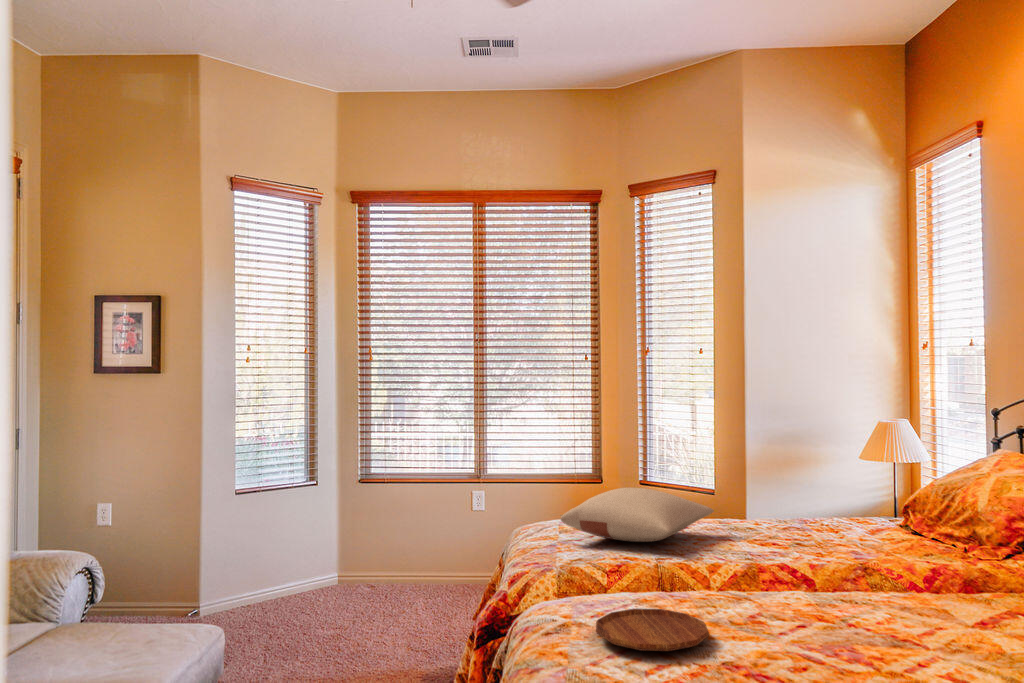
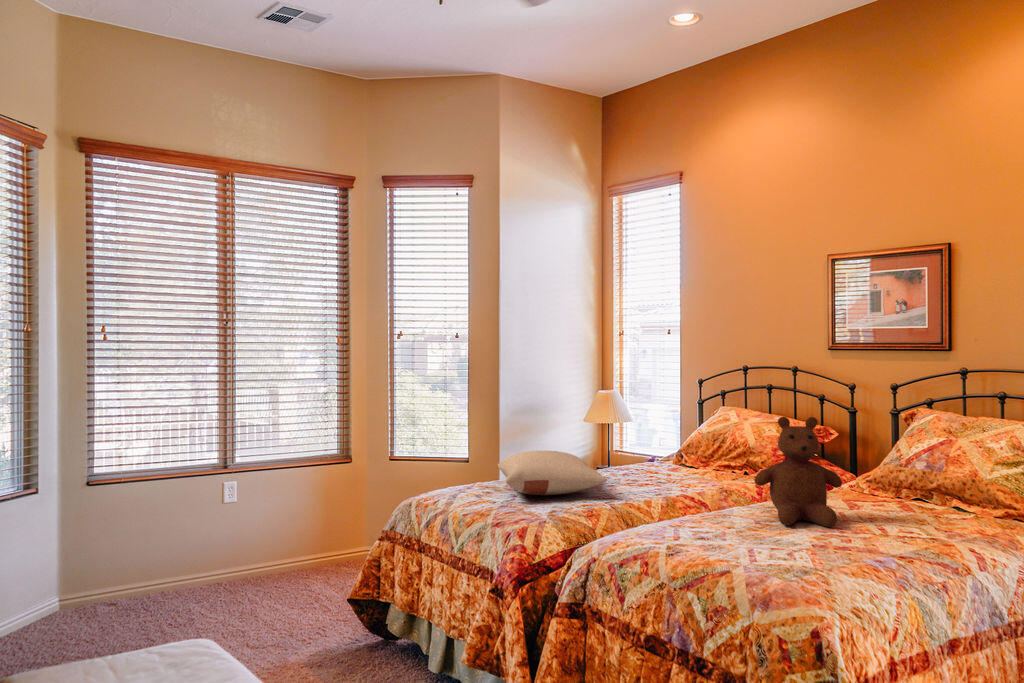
teddy bear: none [767,469,900,642] -> present [754,417,842,527]
tray: present [596,609,709,651] -> none [705,526,793,551]

